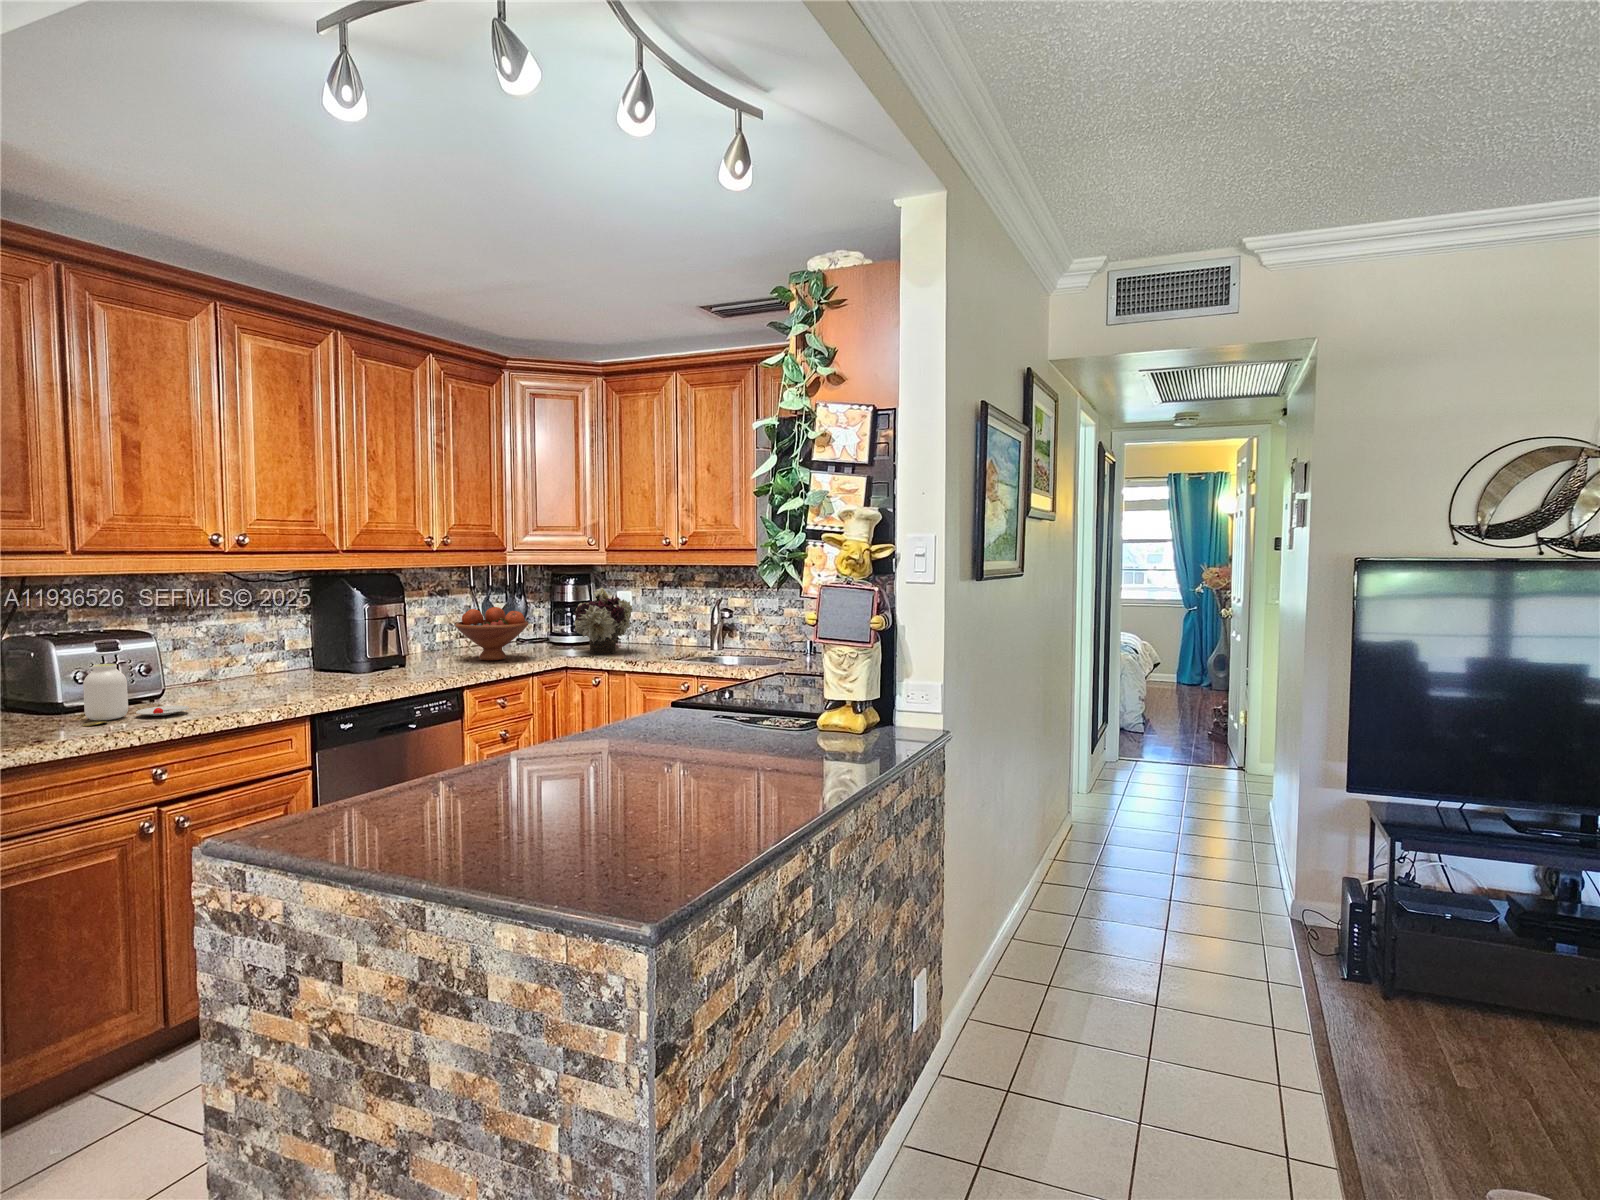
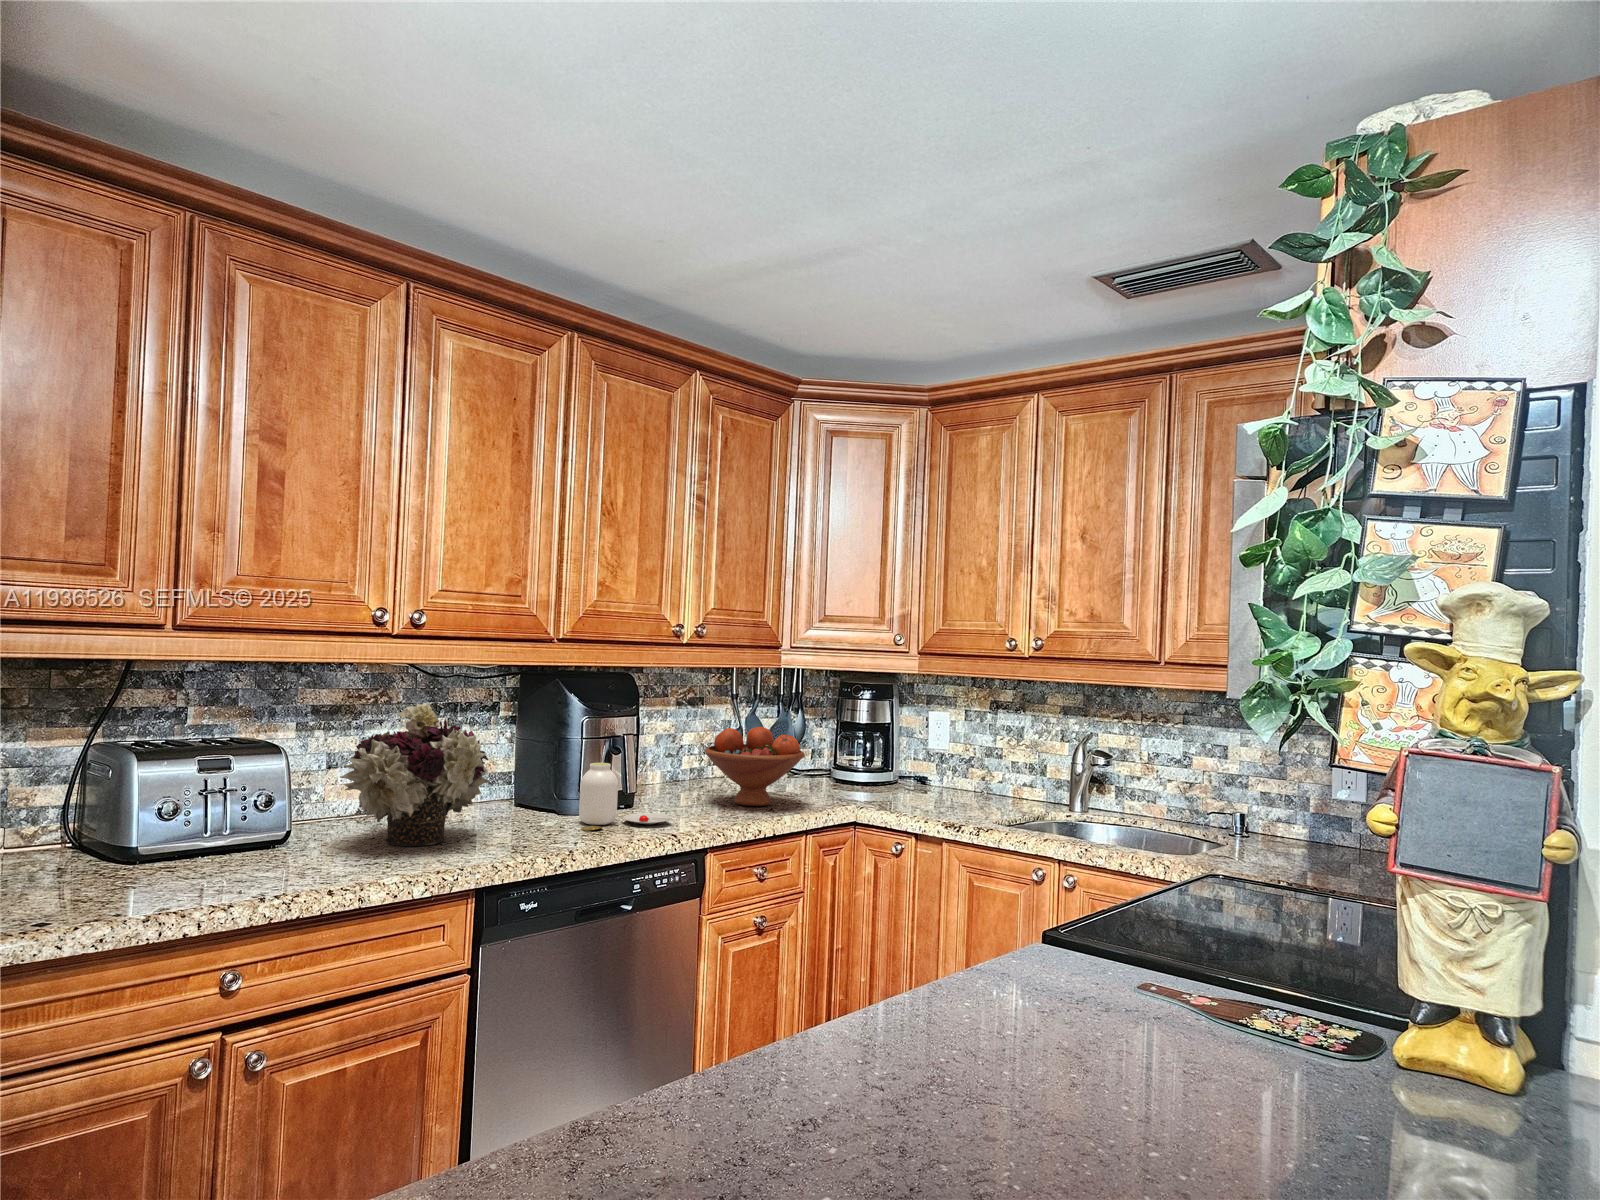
flower arrangement: present [574,588,633,654] -> present [340,703,488,846]
jar: present [82,664,189,726] -> present [579,763,675,831]

